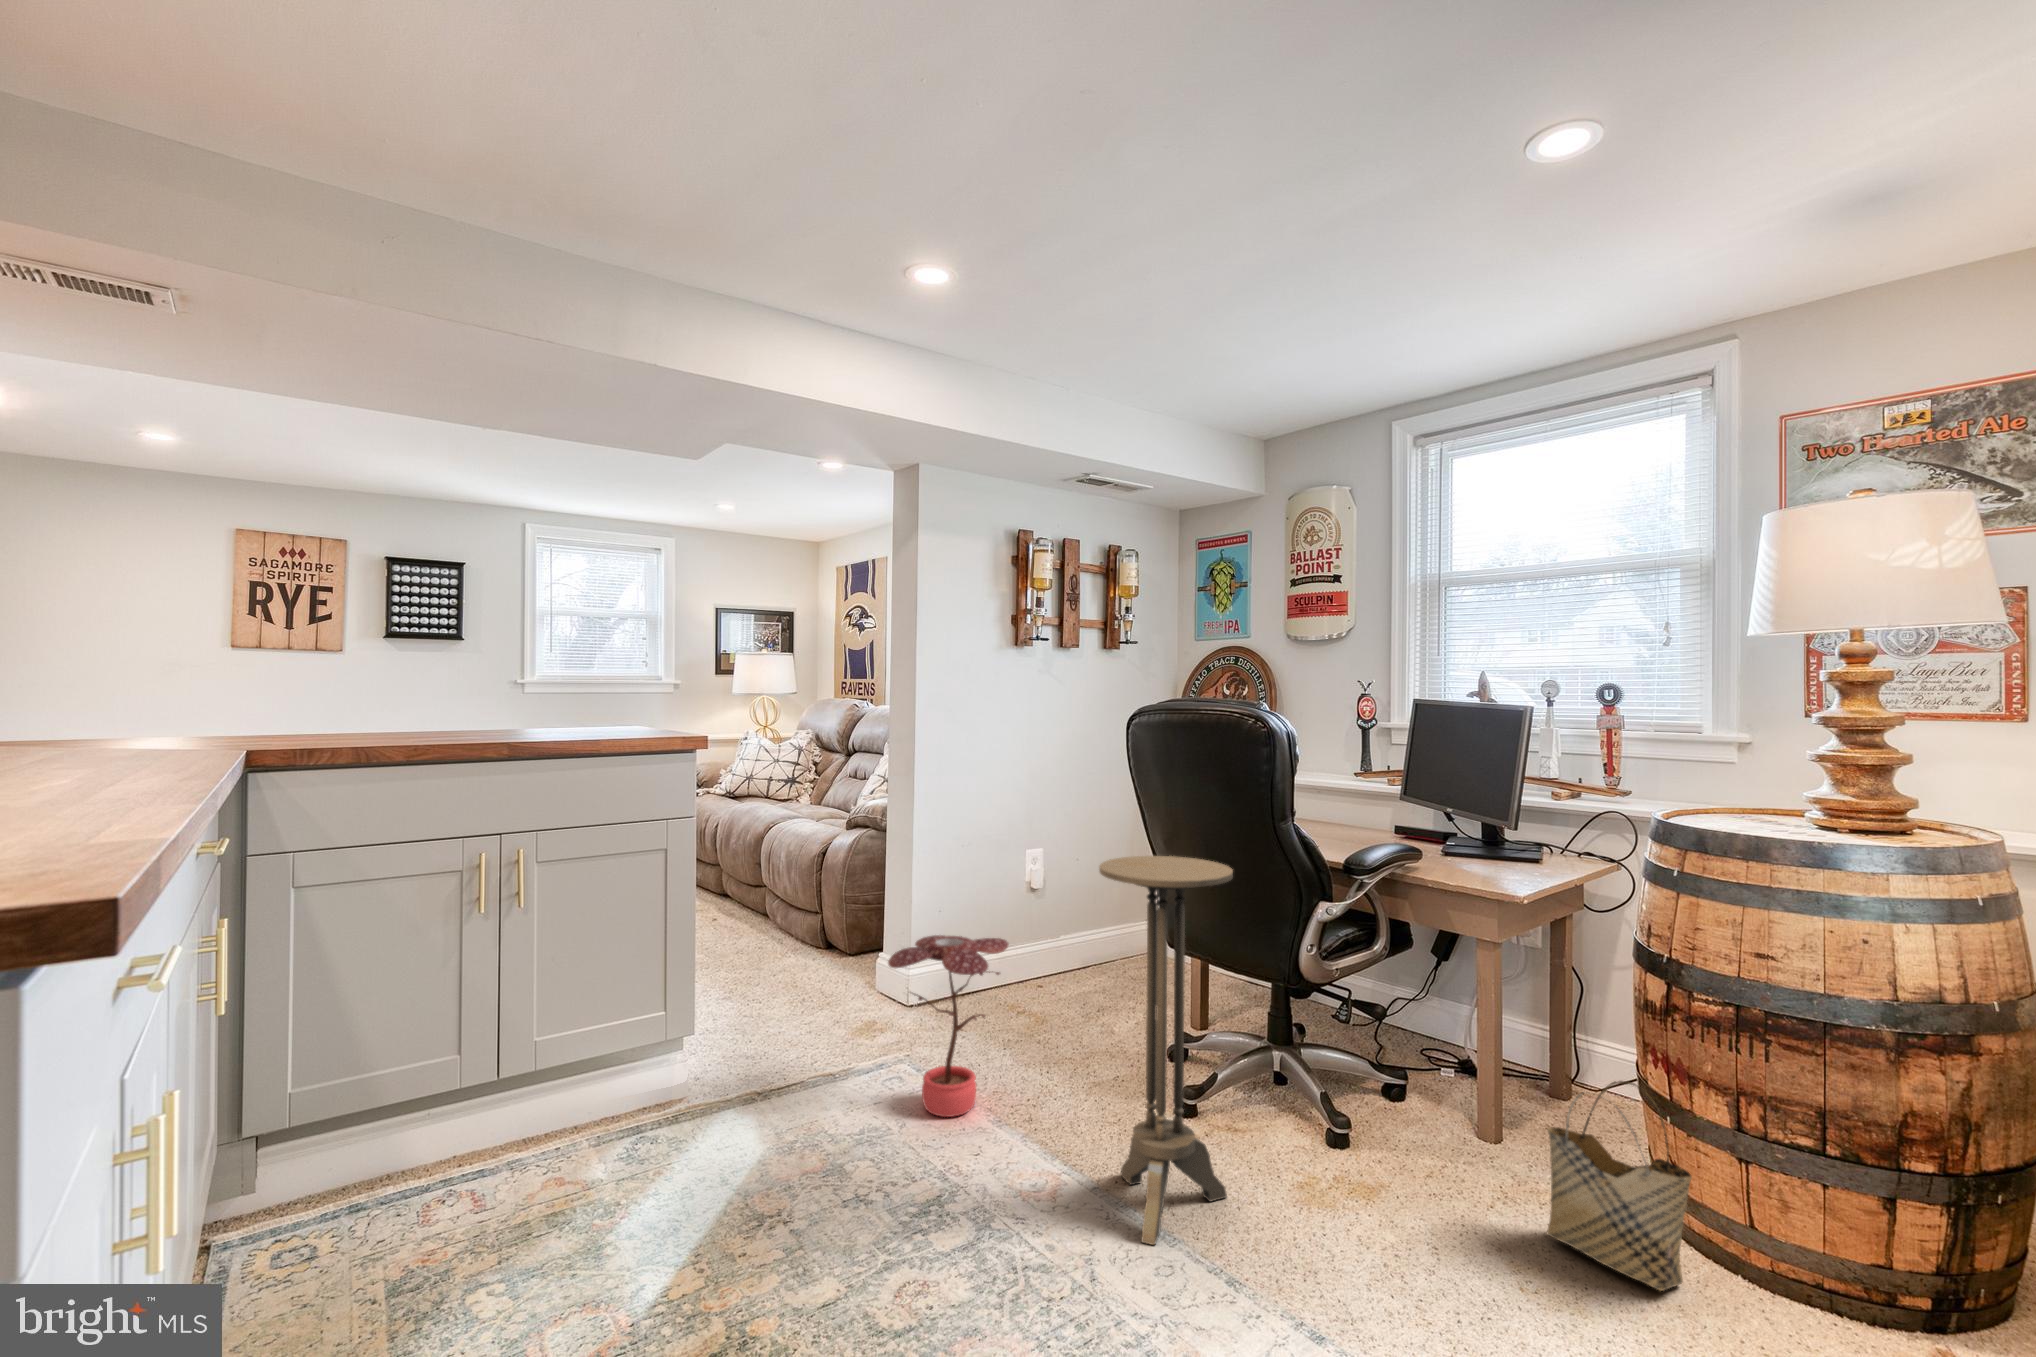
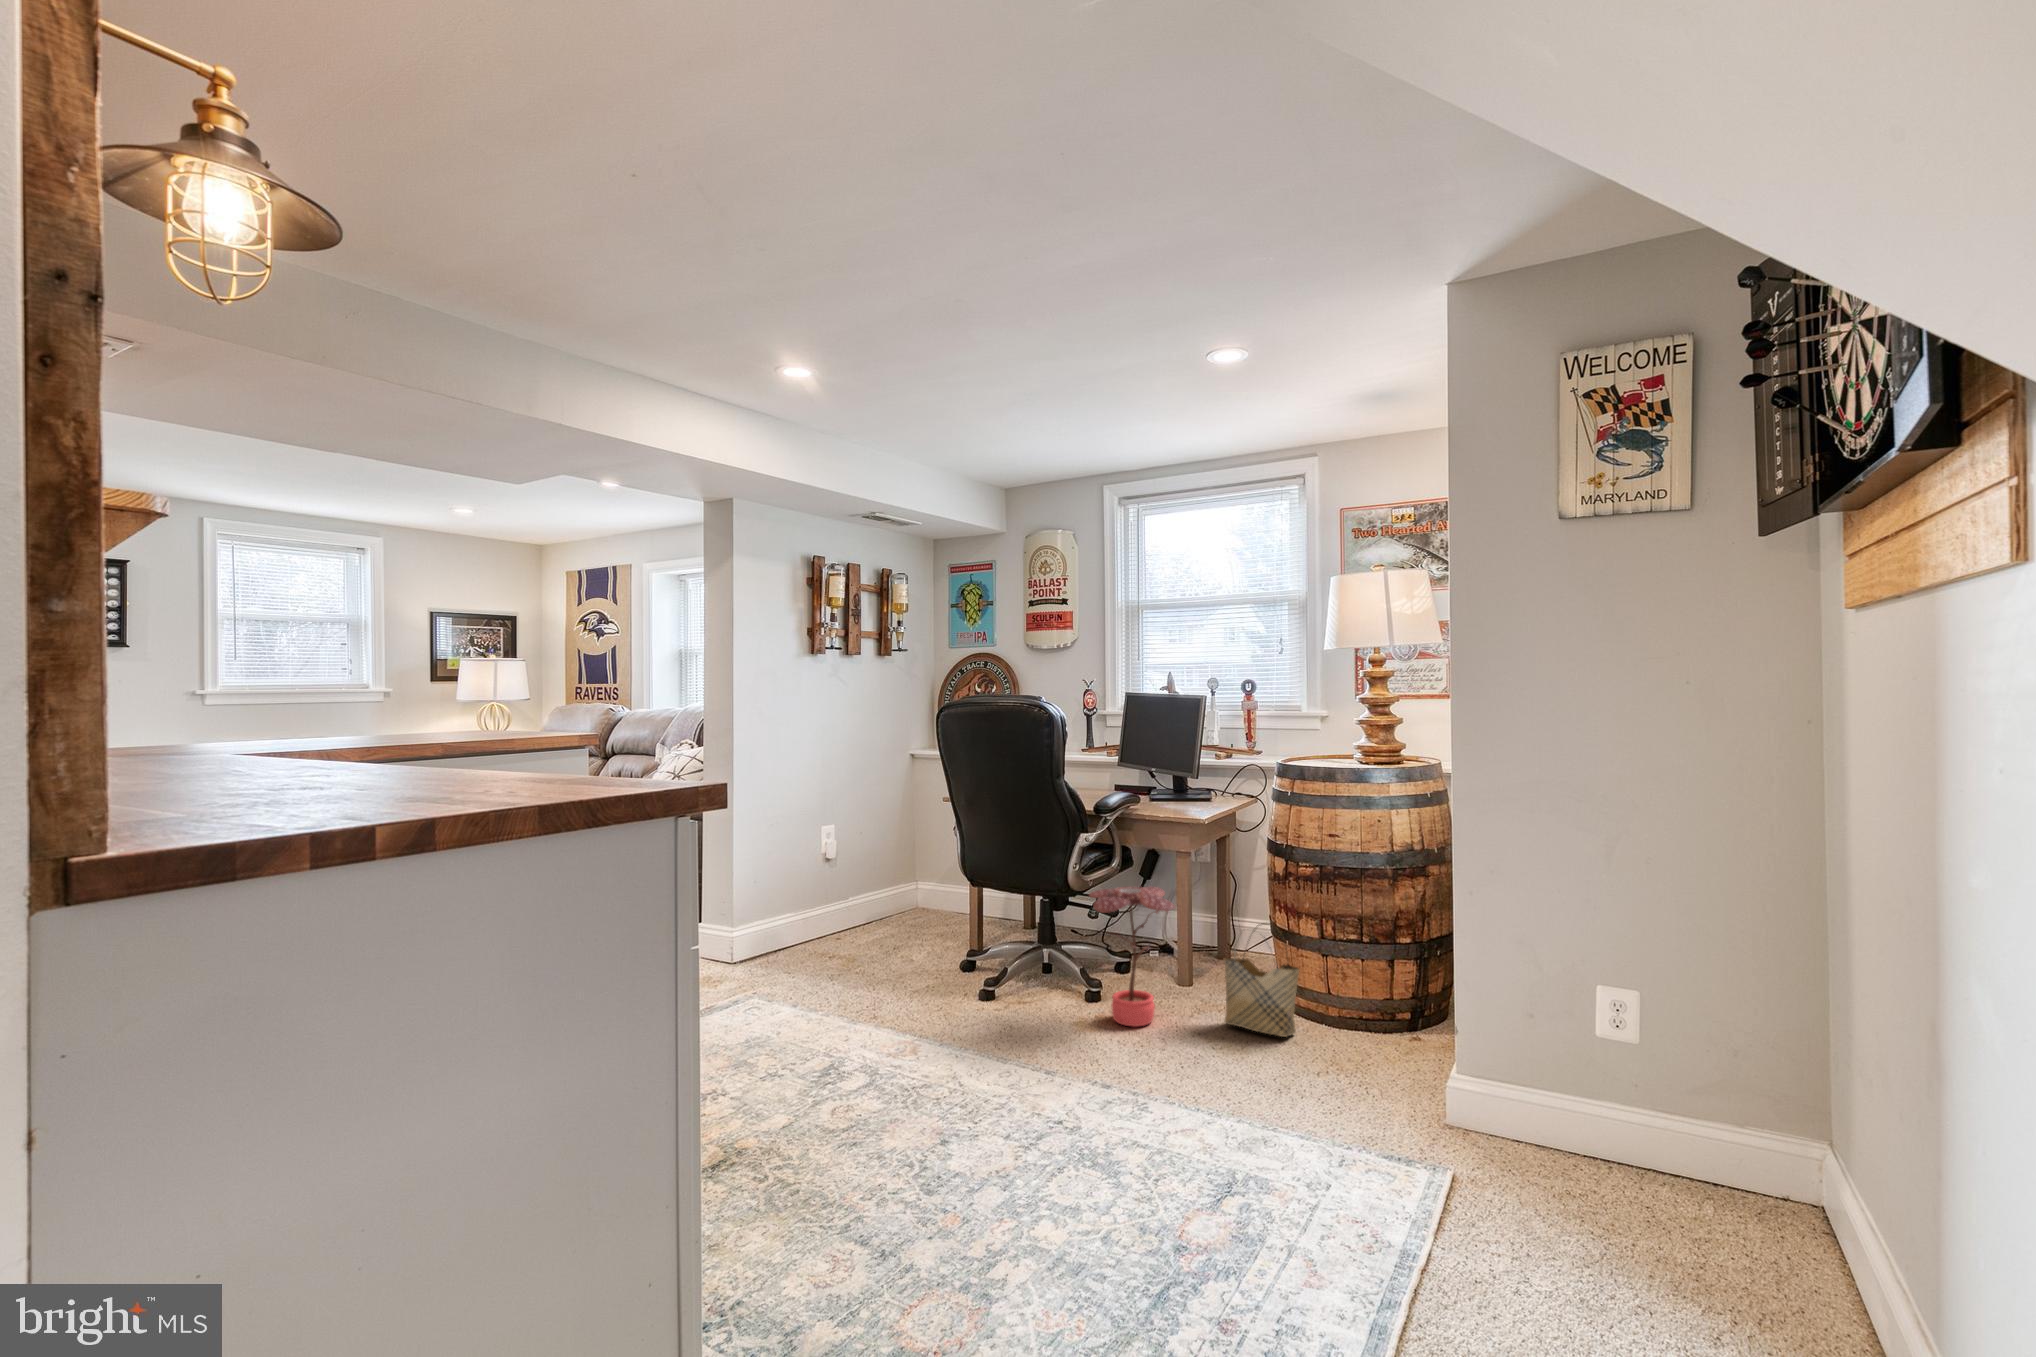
side table: present [1099,856,1233,1245] -> none [945,807,1036,1065]
potted plant: present [888,935,1009,1117] -> present [1089,887,1176,1027]

